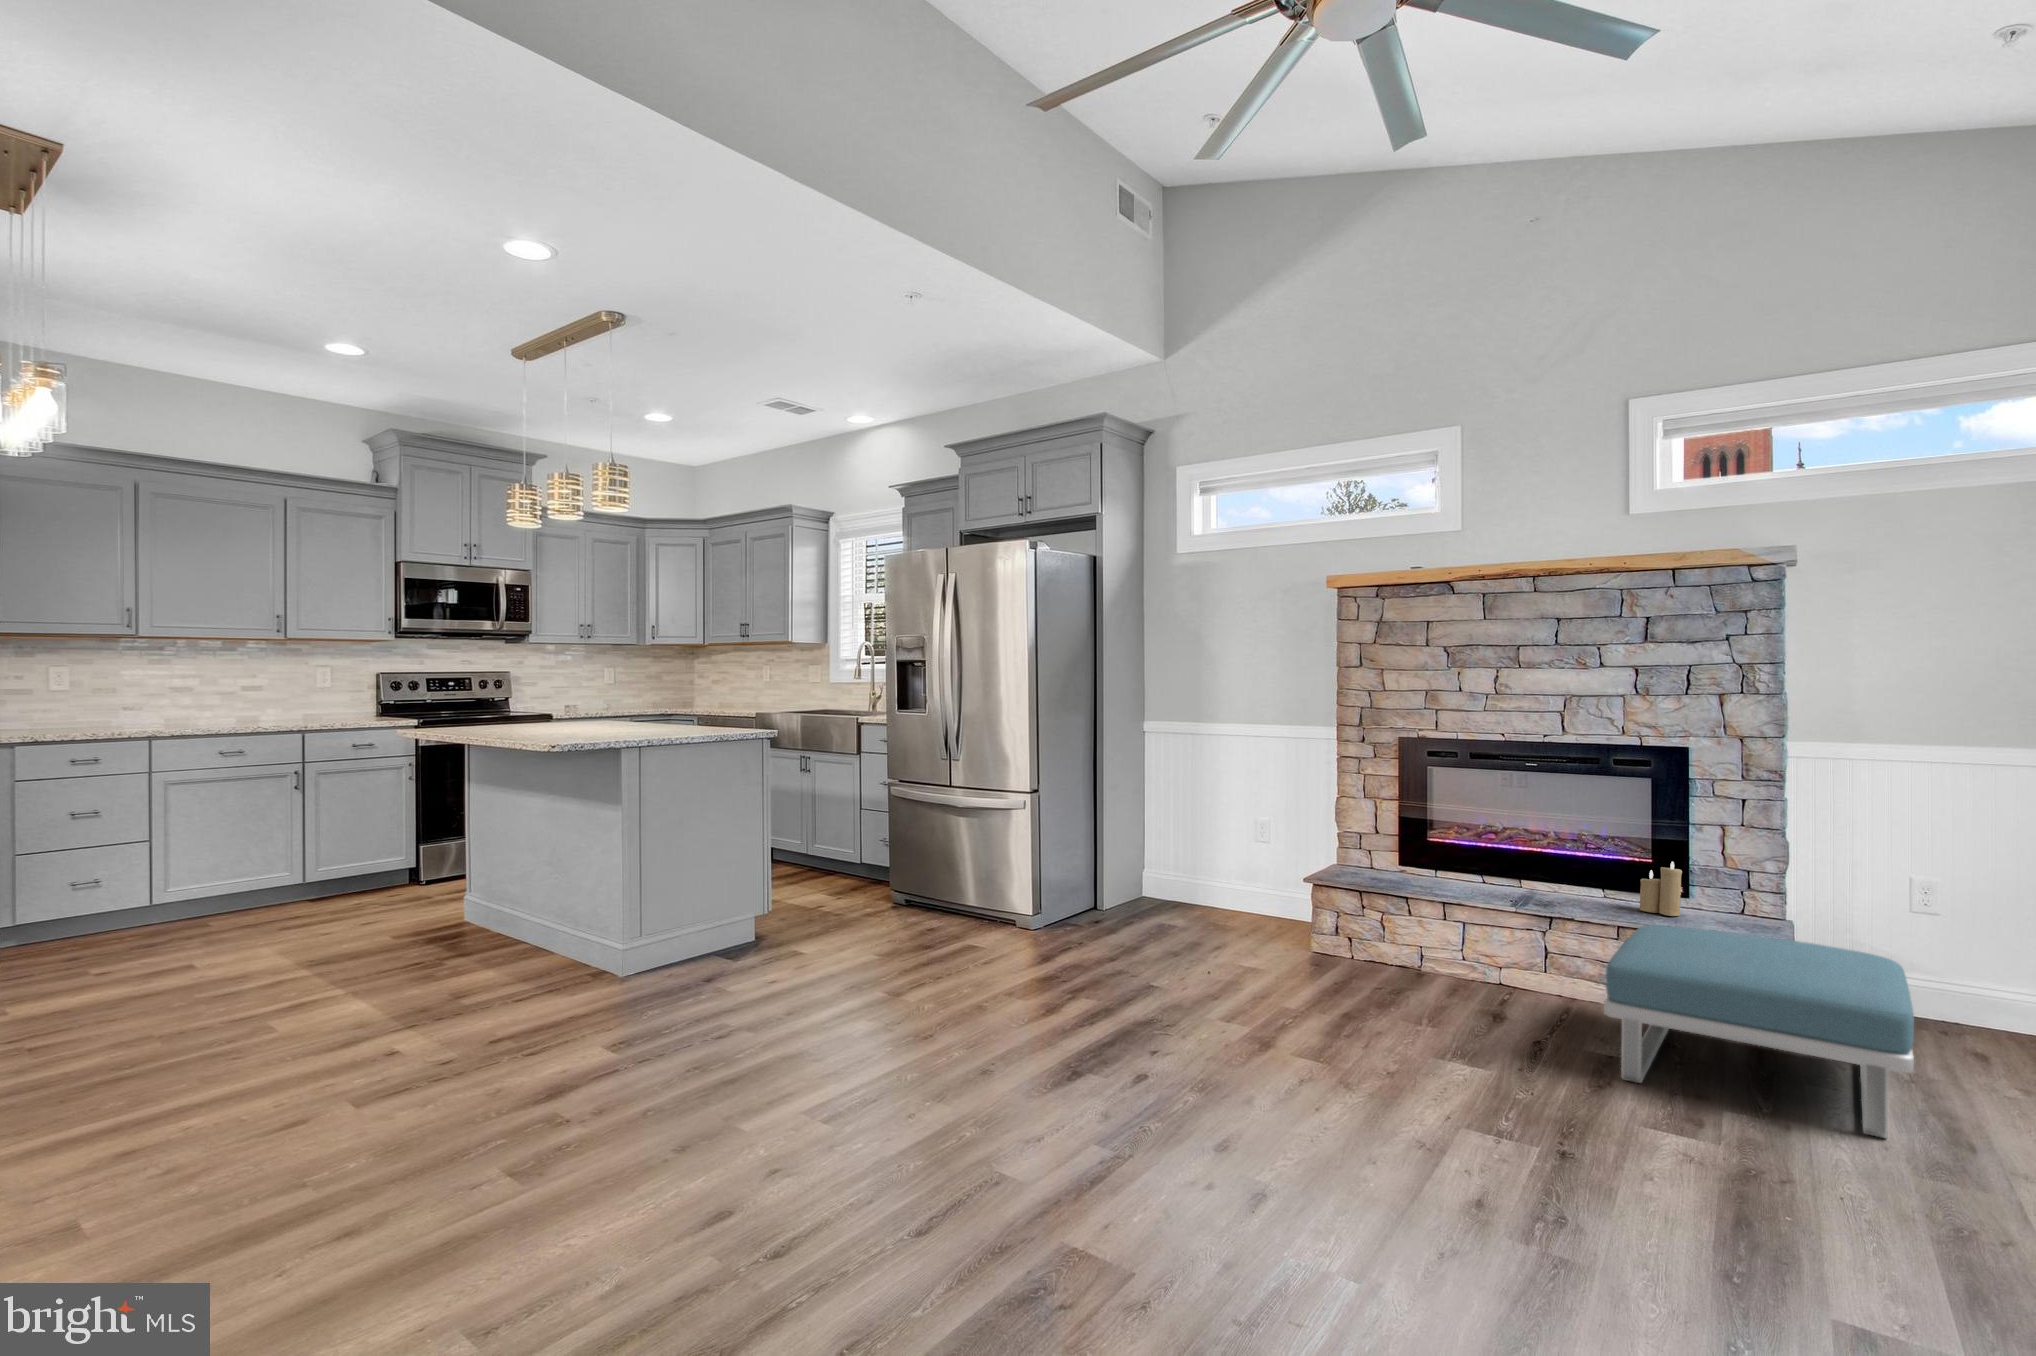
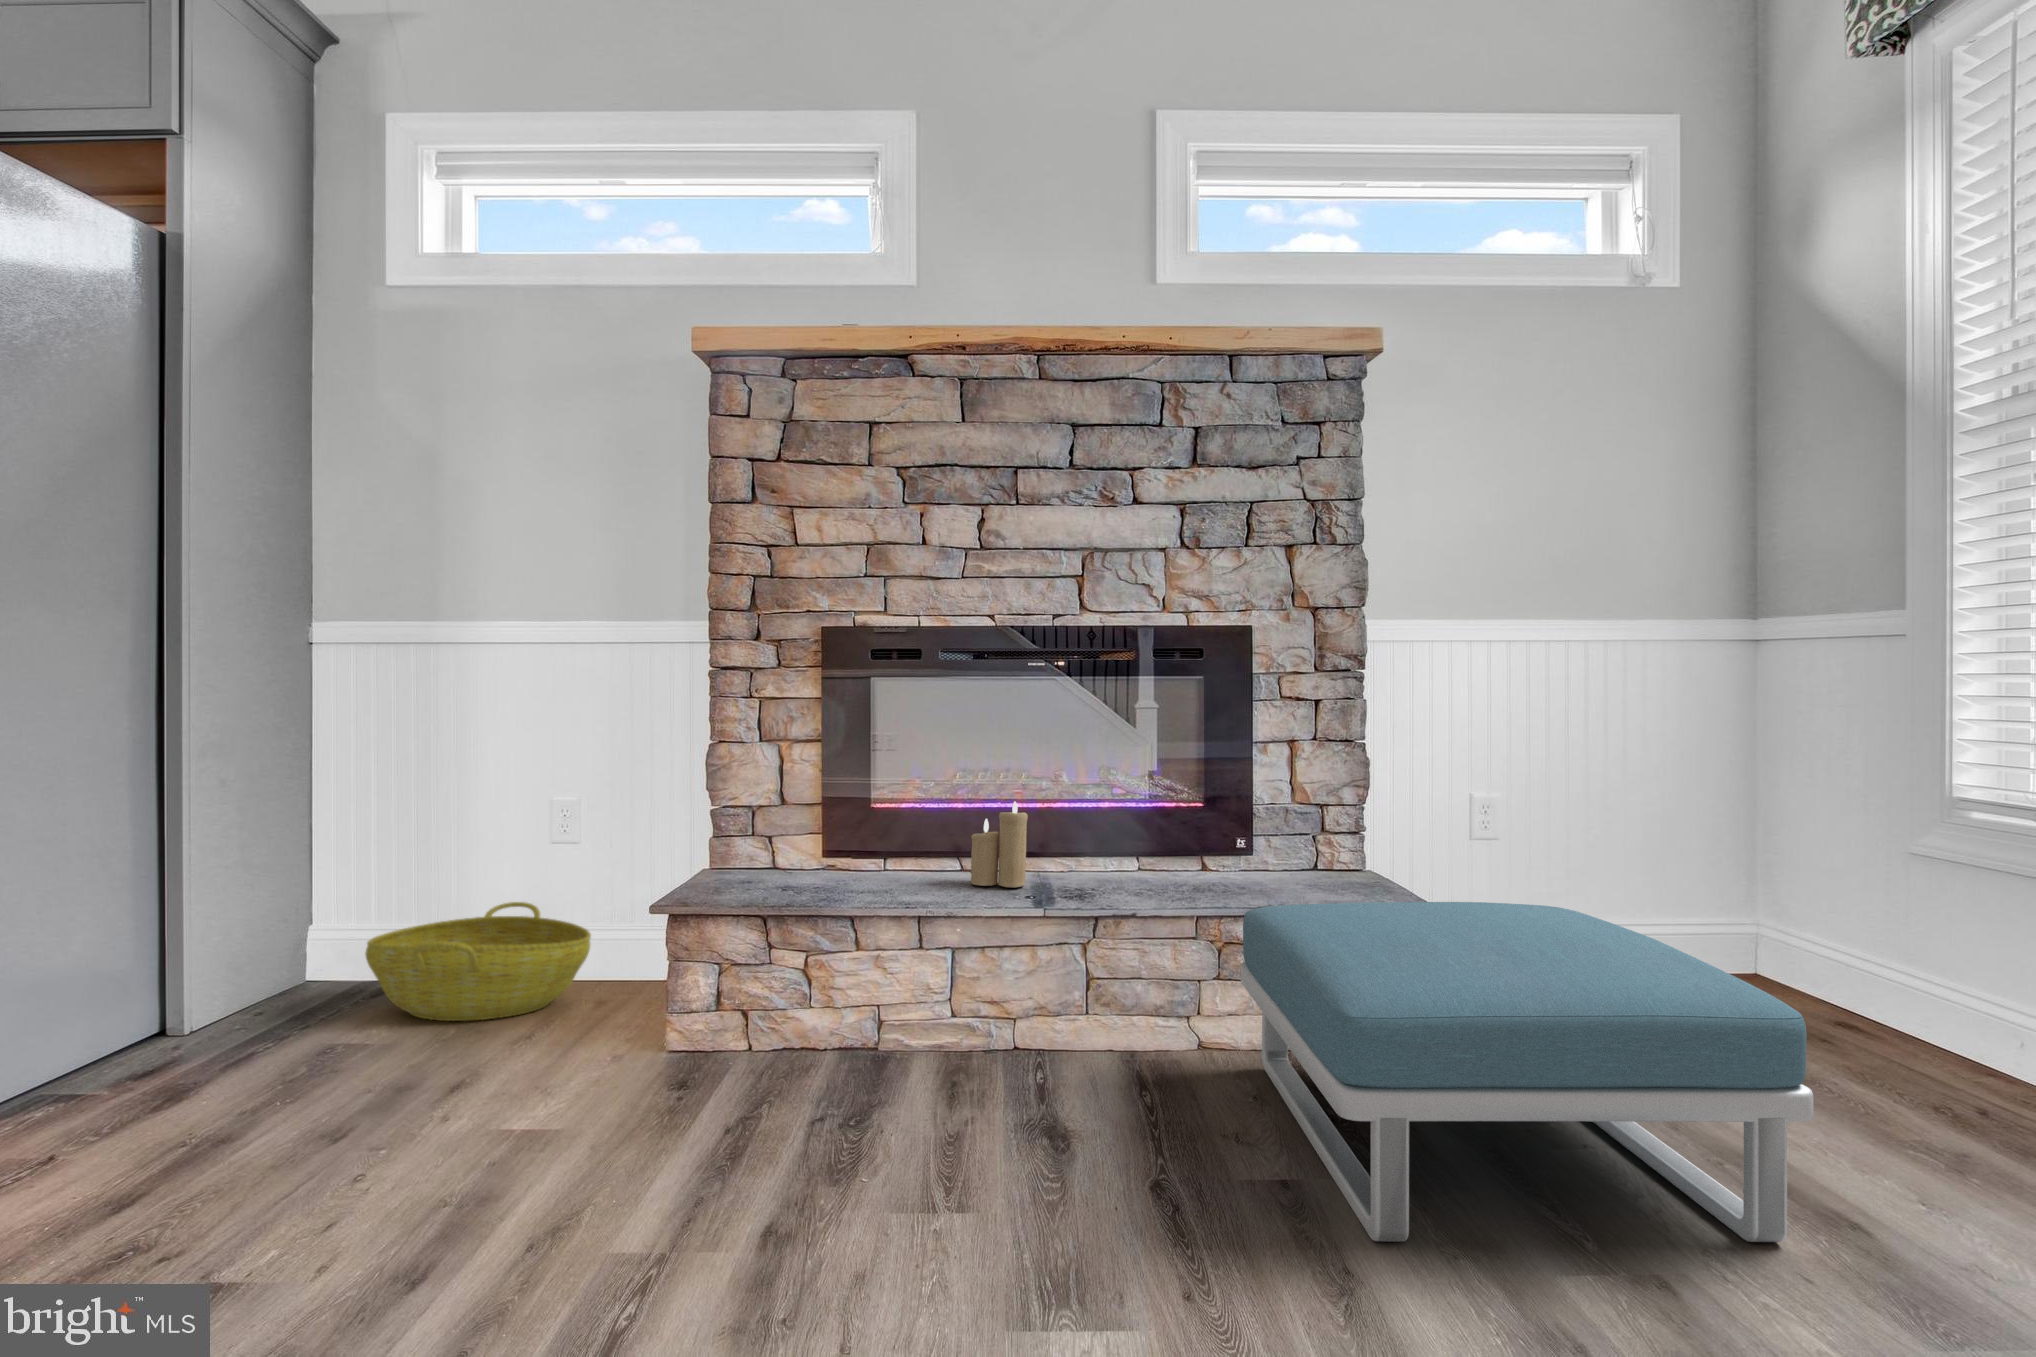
candle: present [1639,861,1682,916] -> present [970,802,1028,888]
basket: none [1173,869,1277,926] -> present [365,902,591,1021]

